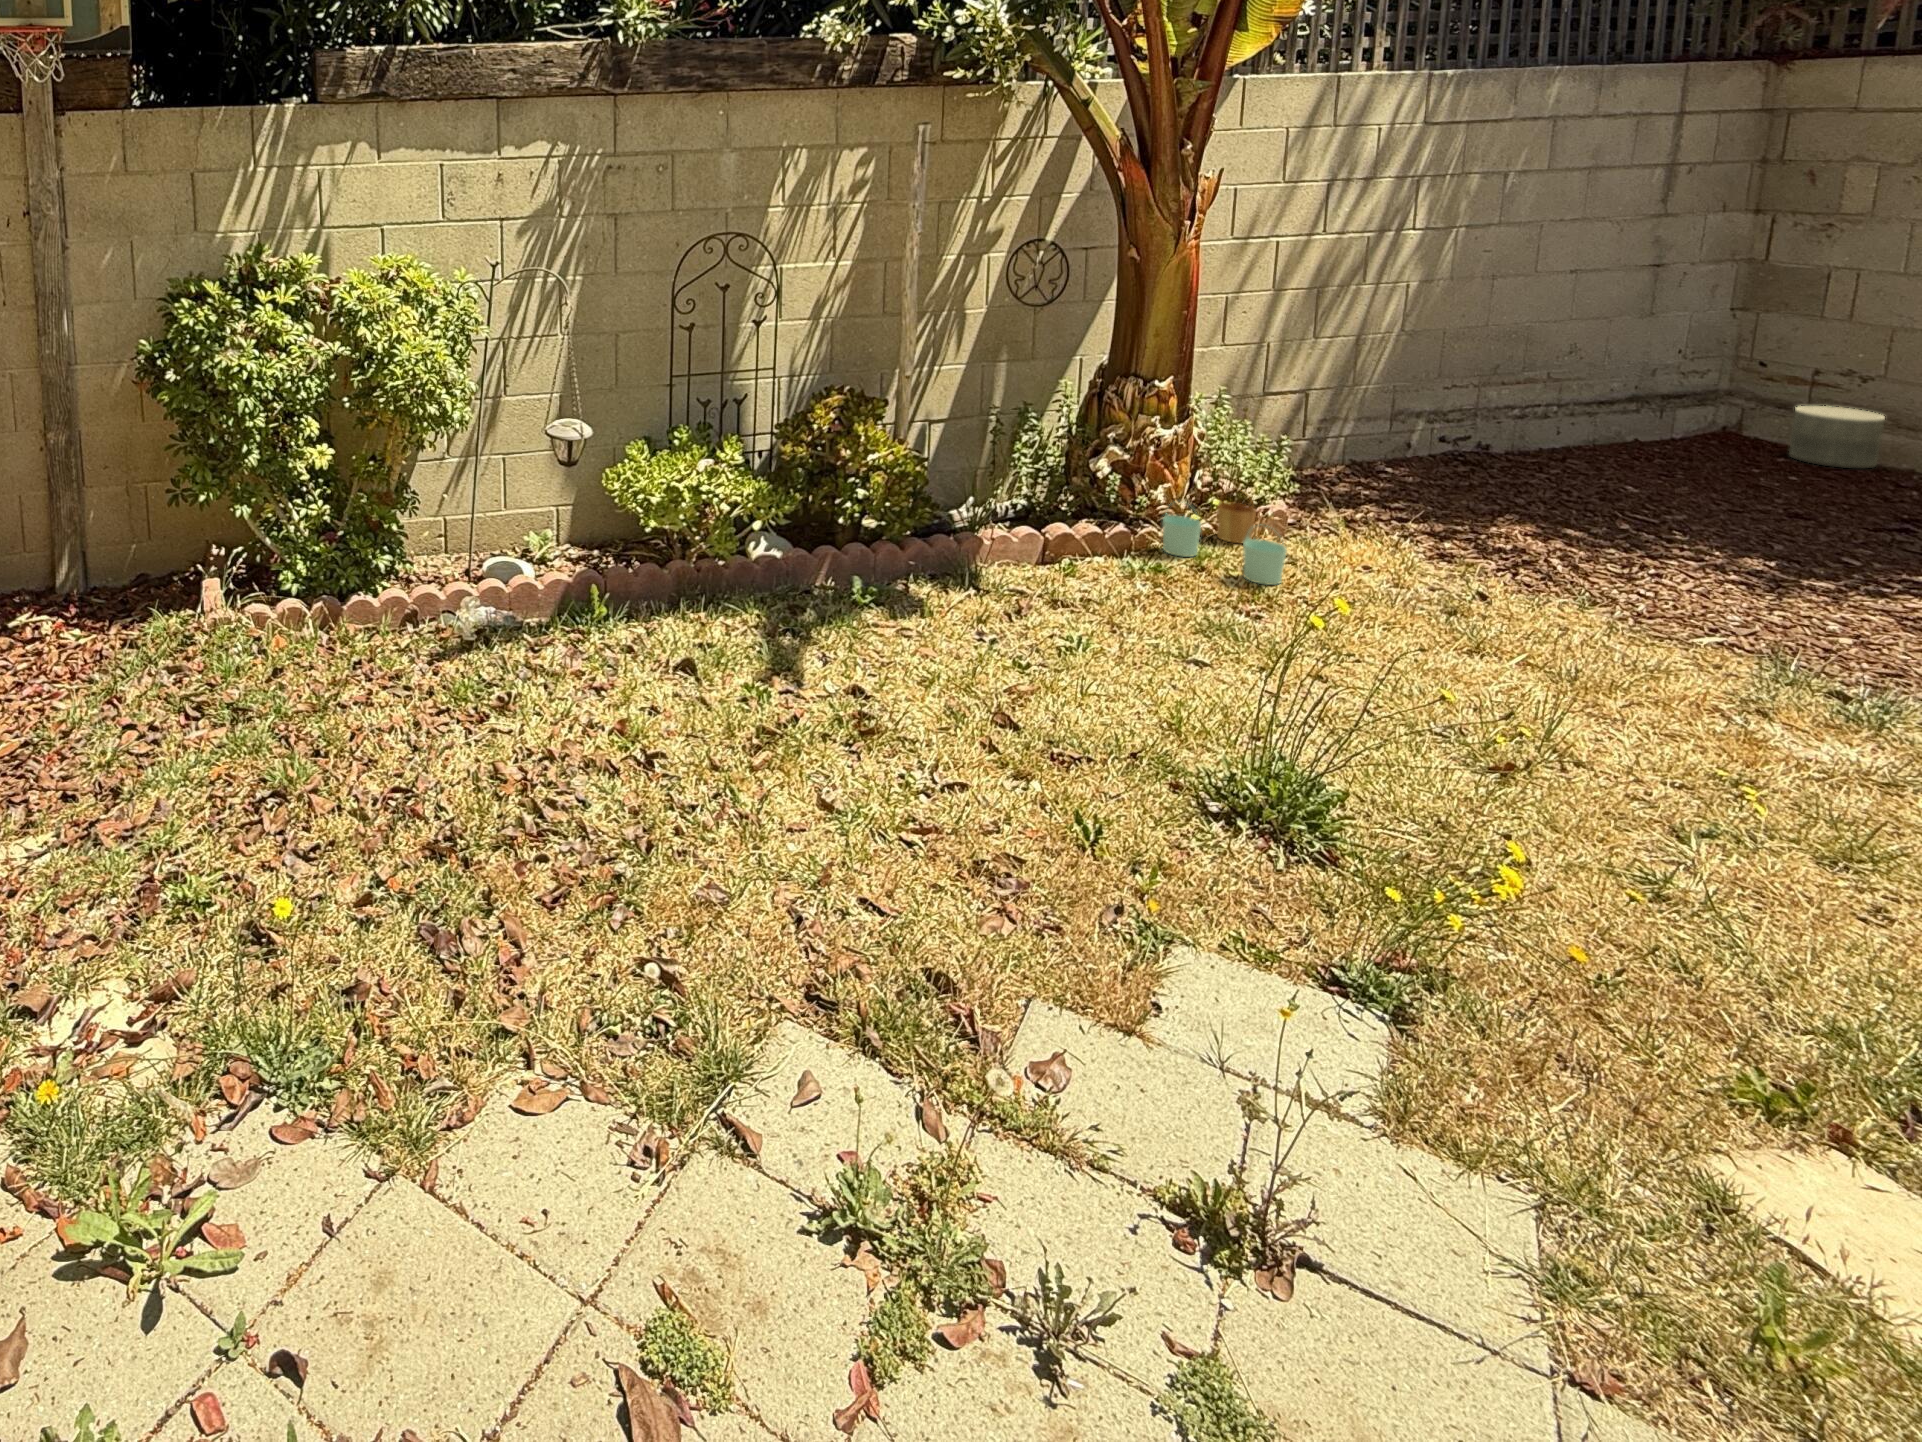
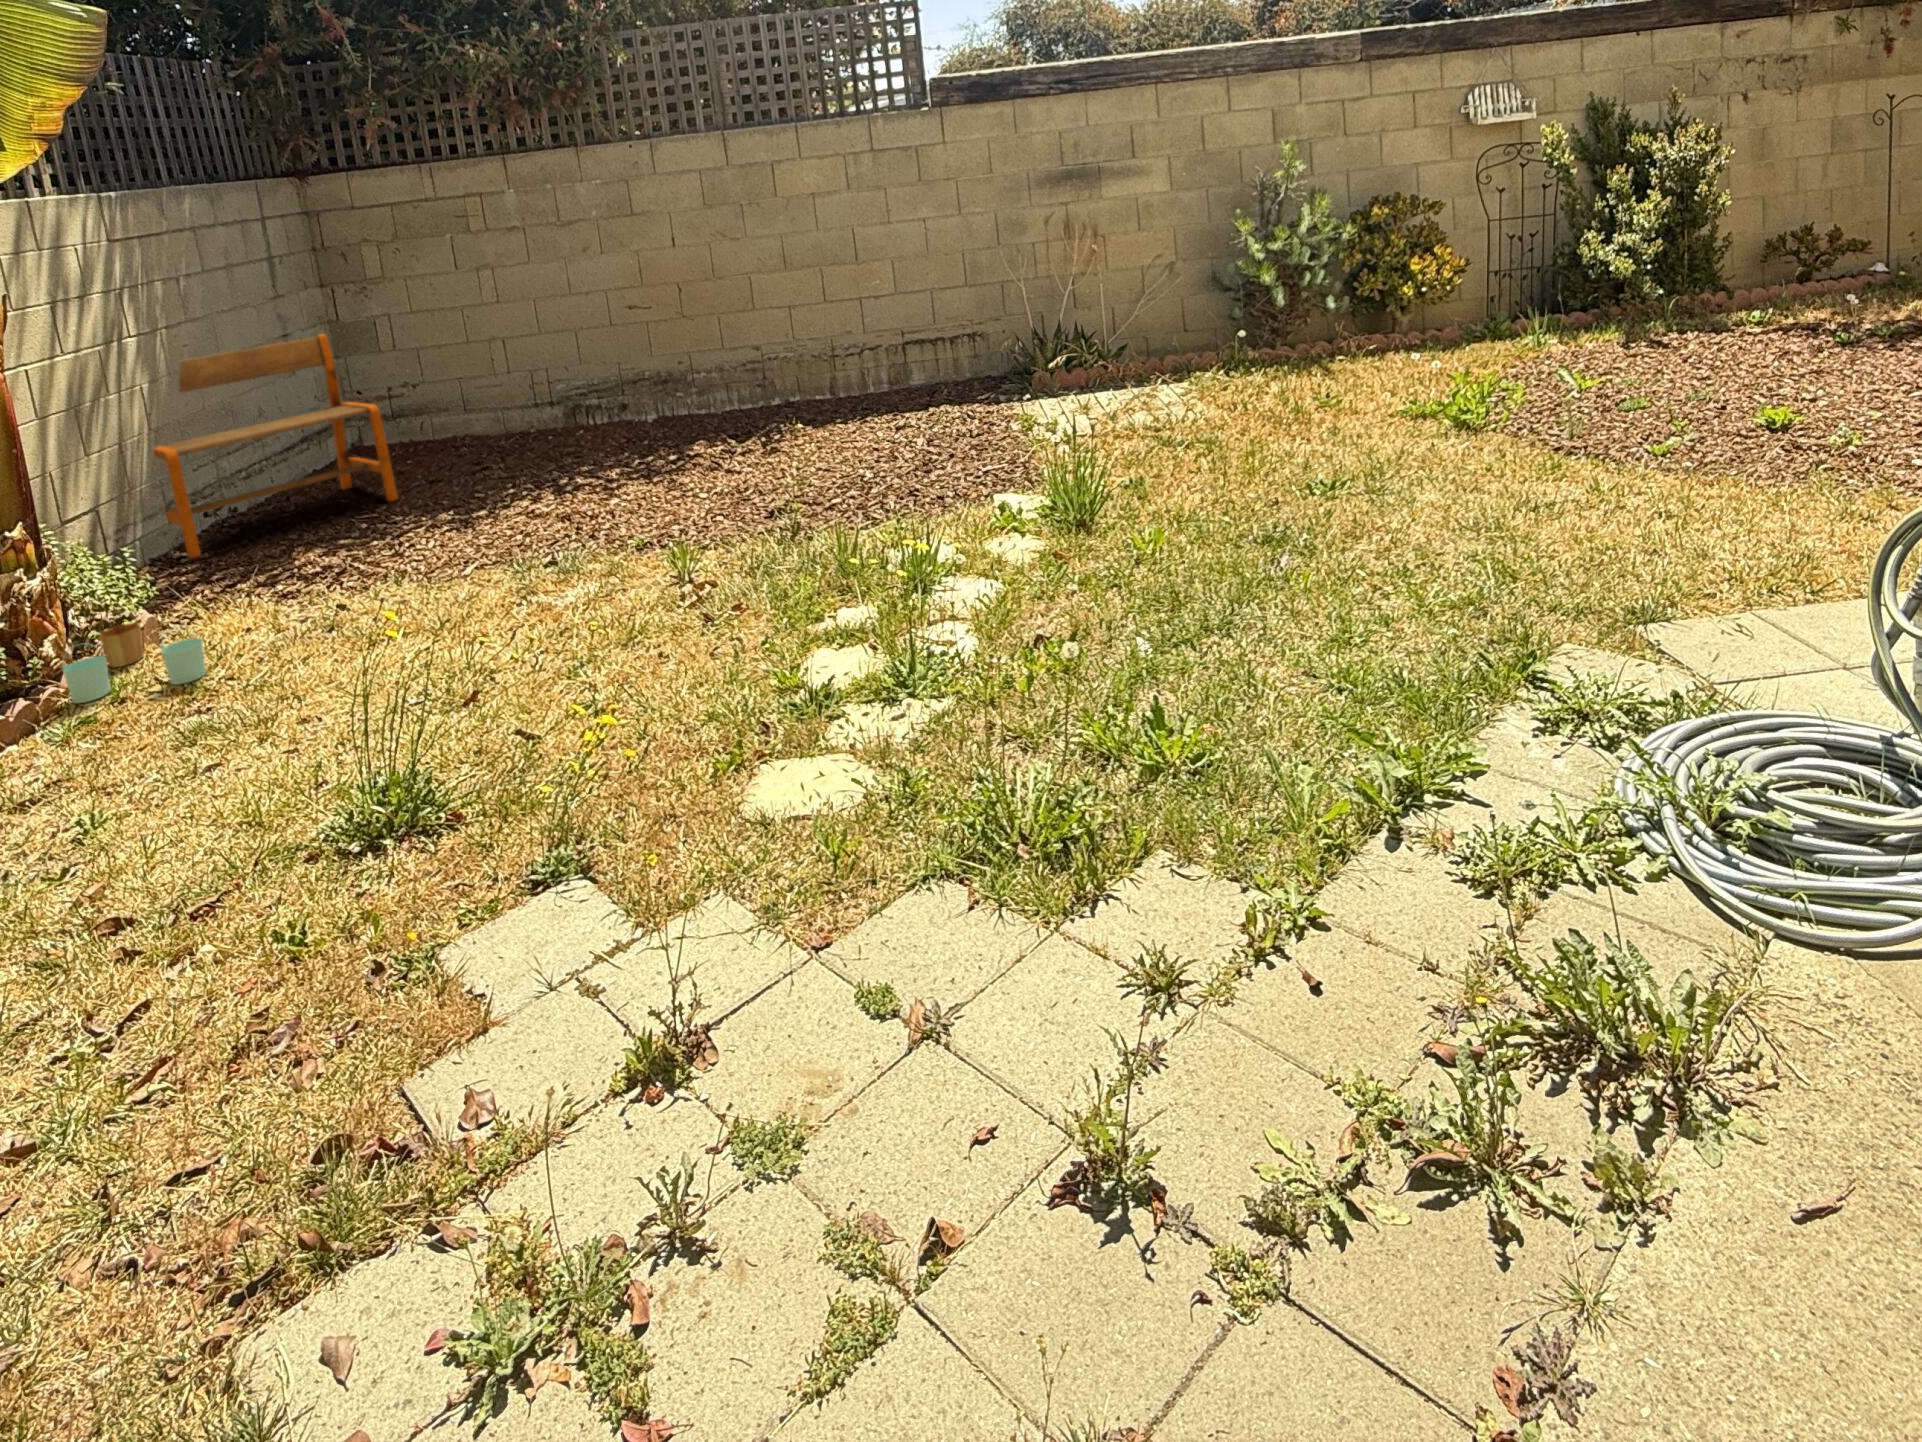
bench: none [1386,258,1728,513] -> present [153,334,398,558]
planter: present [1789,406,1885,468] -> none [389,411,436,453]

